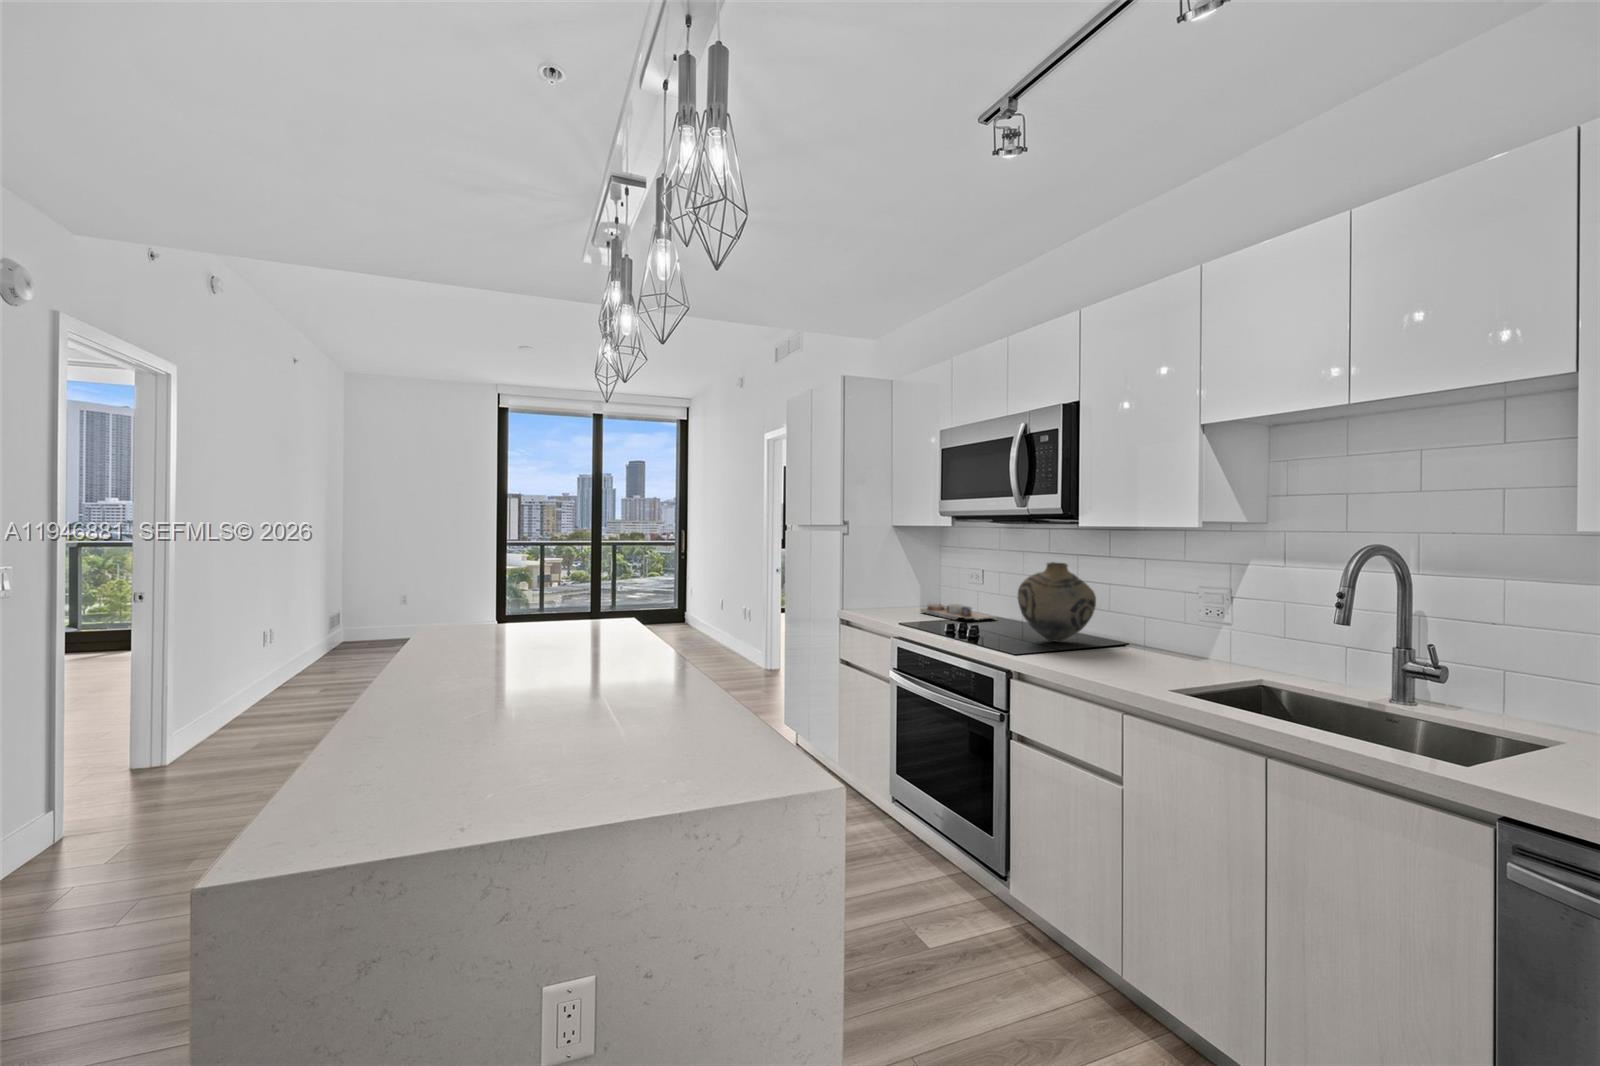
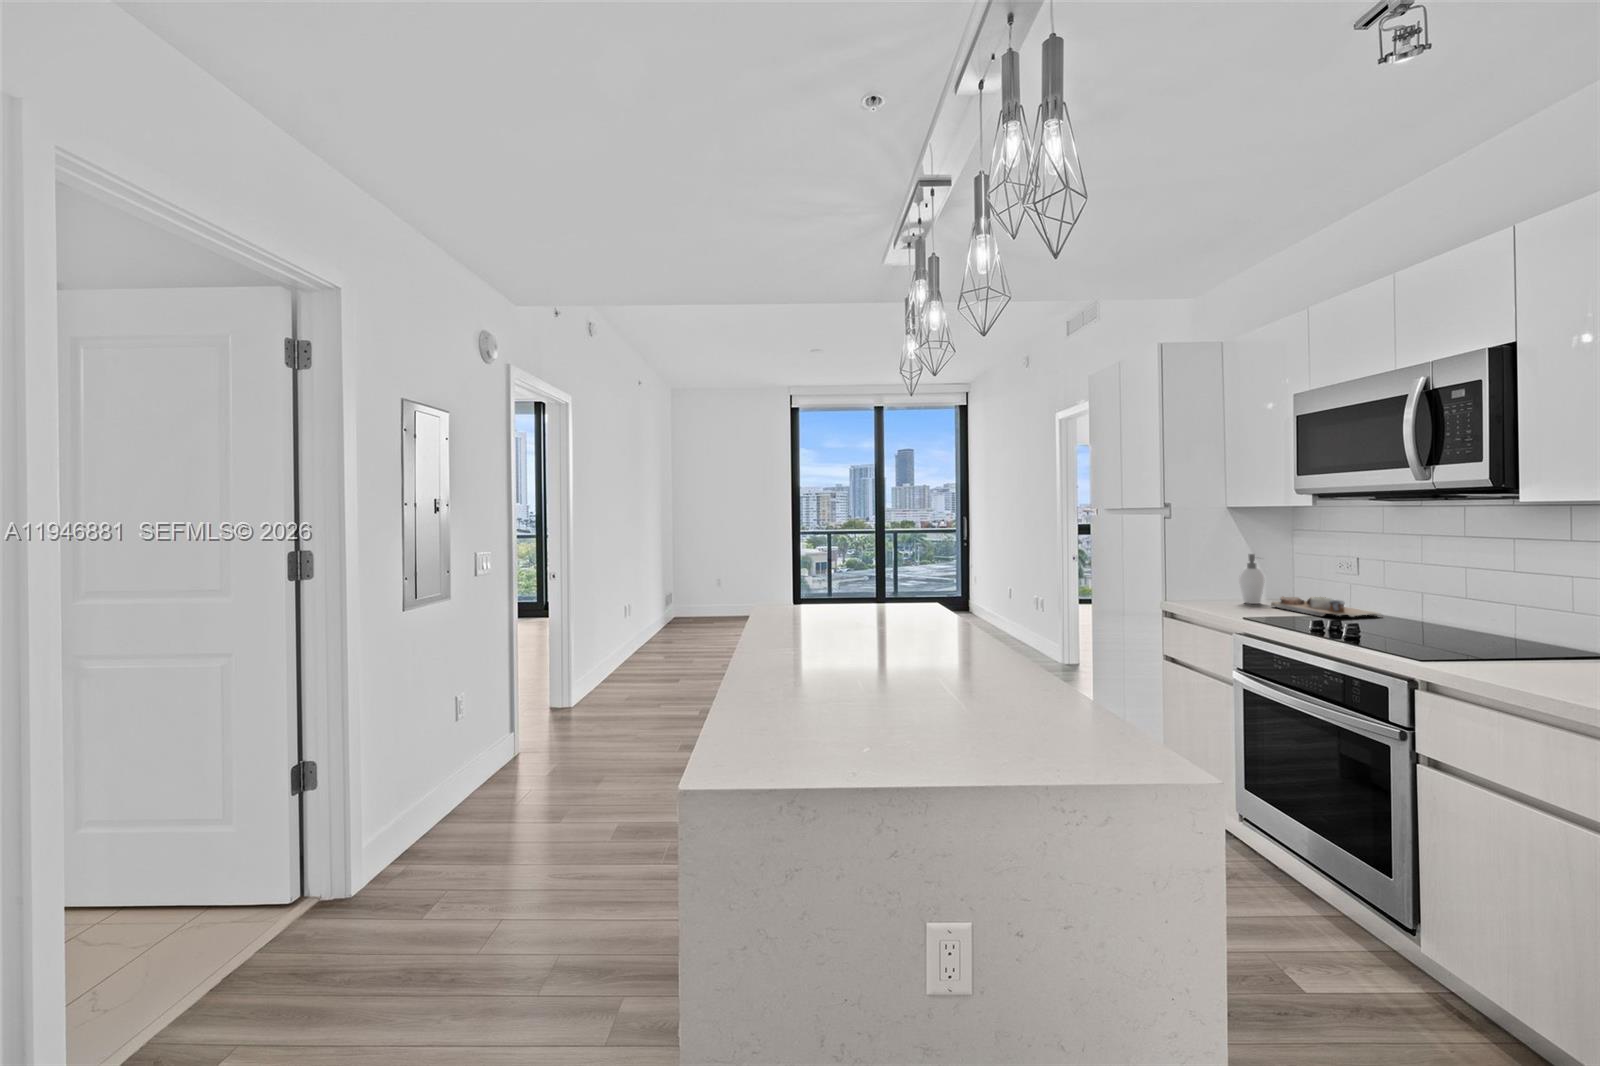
vase: present [1018,562,1096,641] -> none [1416,547,1541,646]
soap dispenser: none [898,567,917,610] -> present [1239,554,1265,604]

